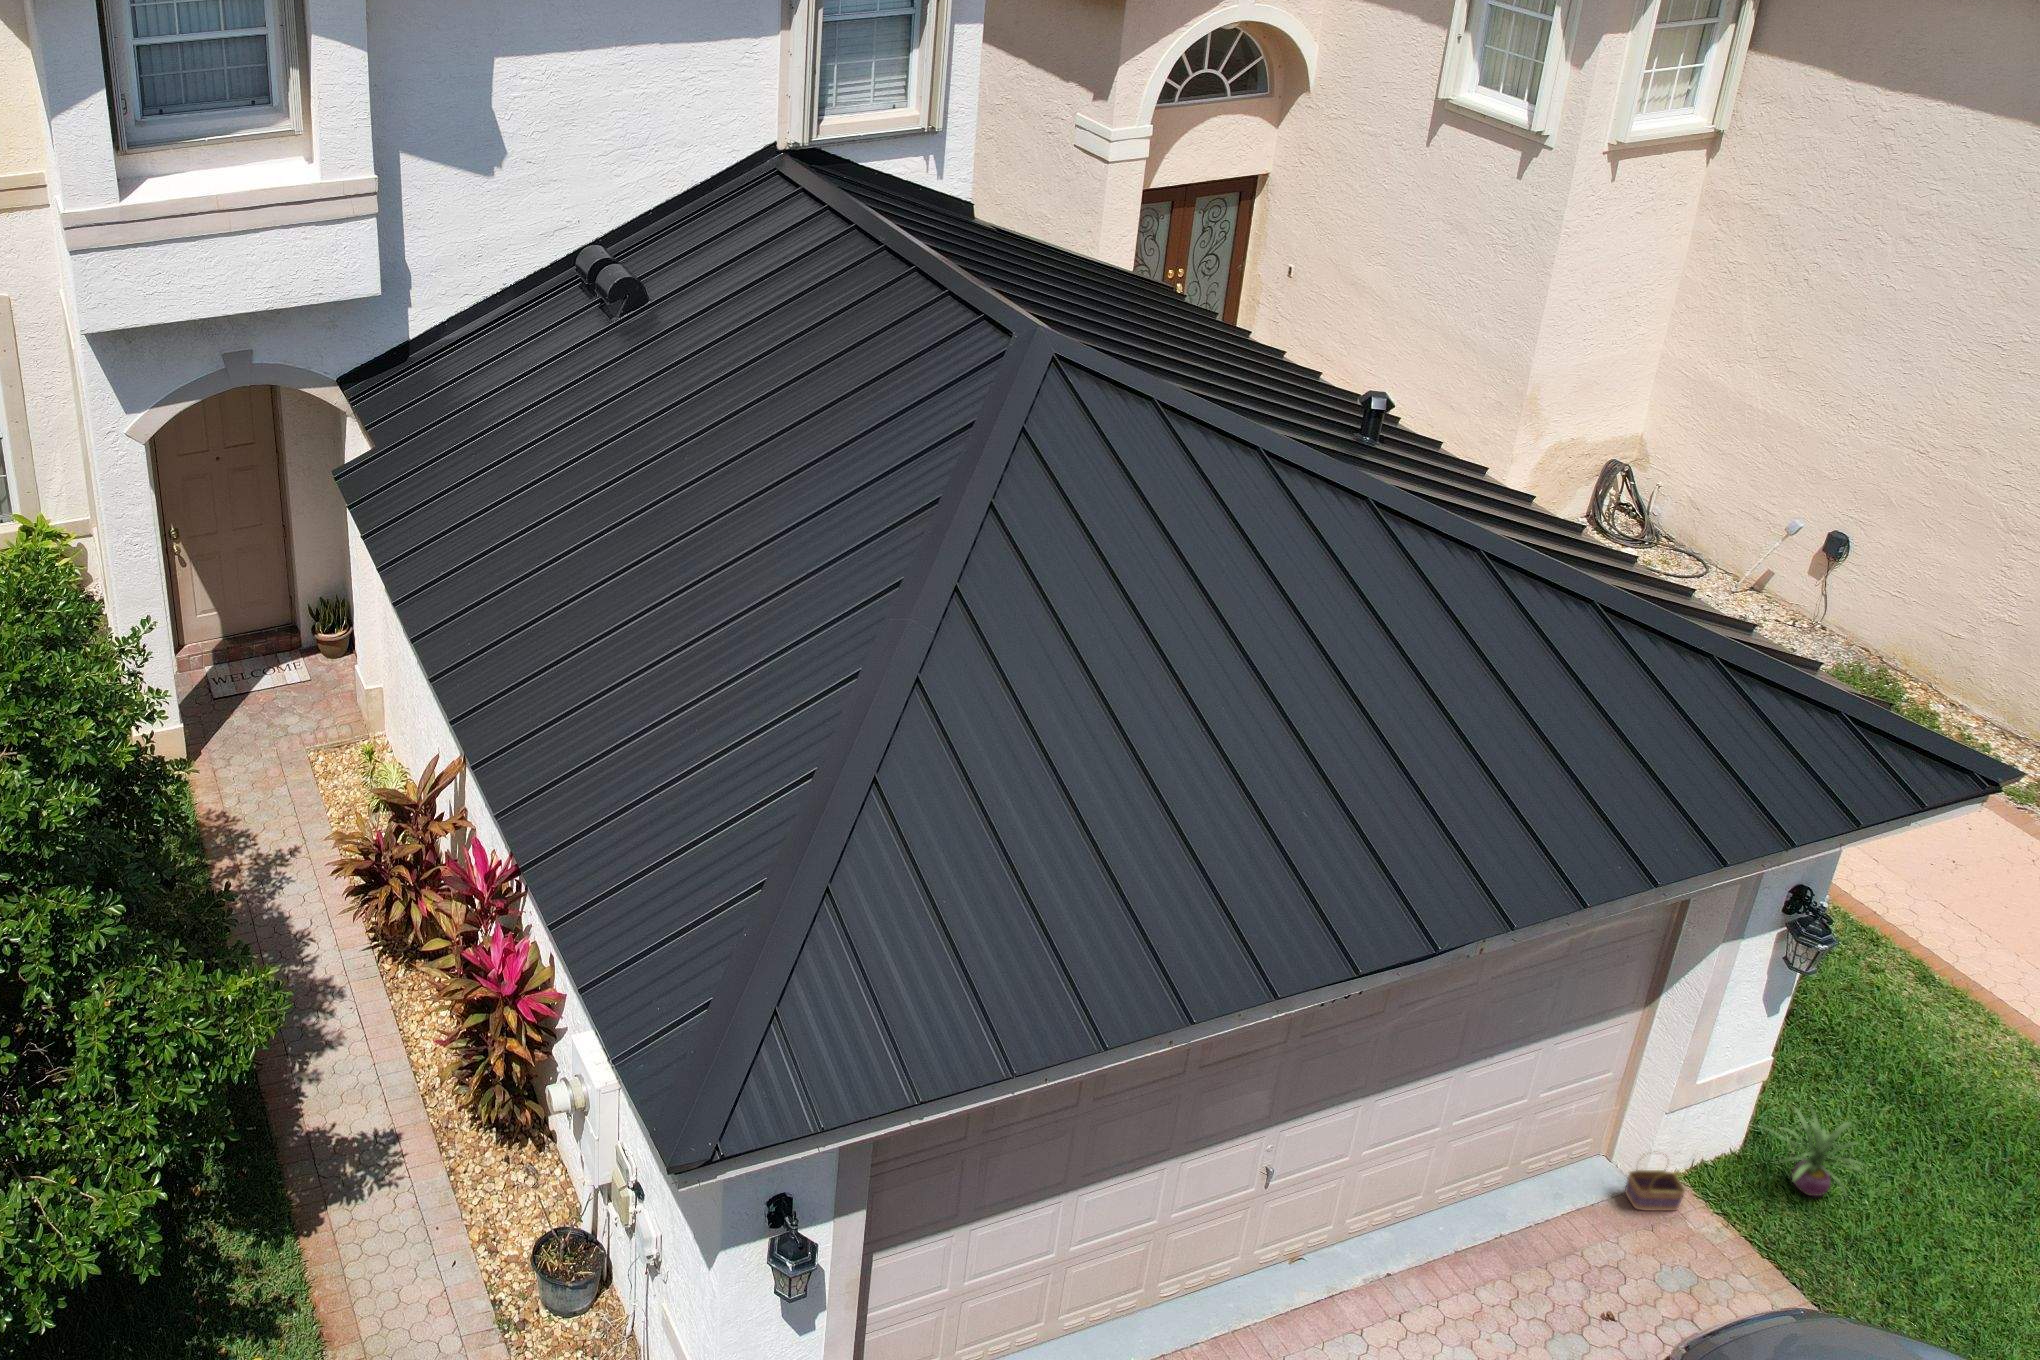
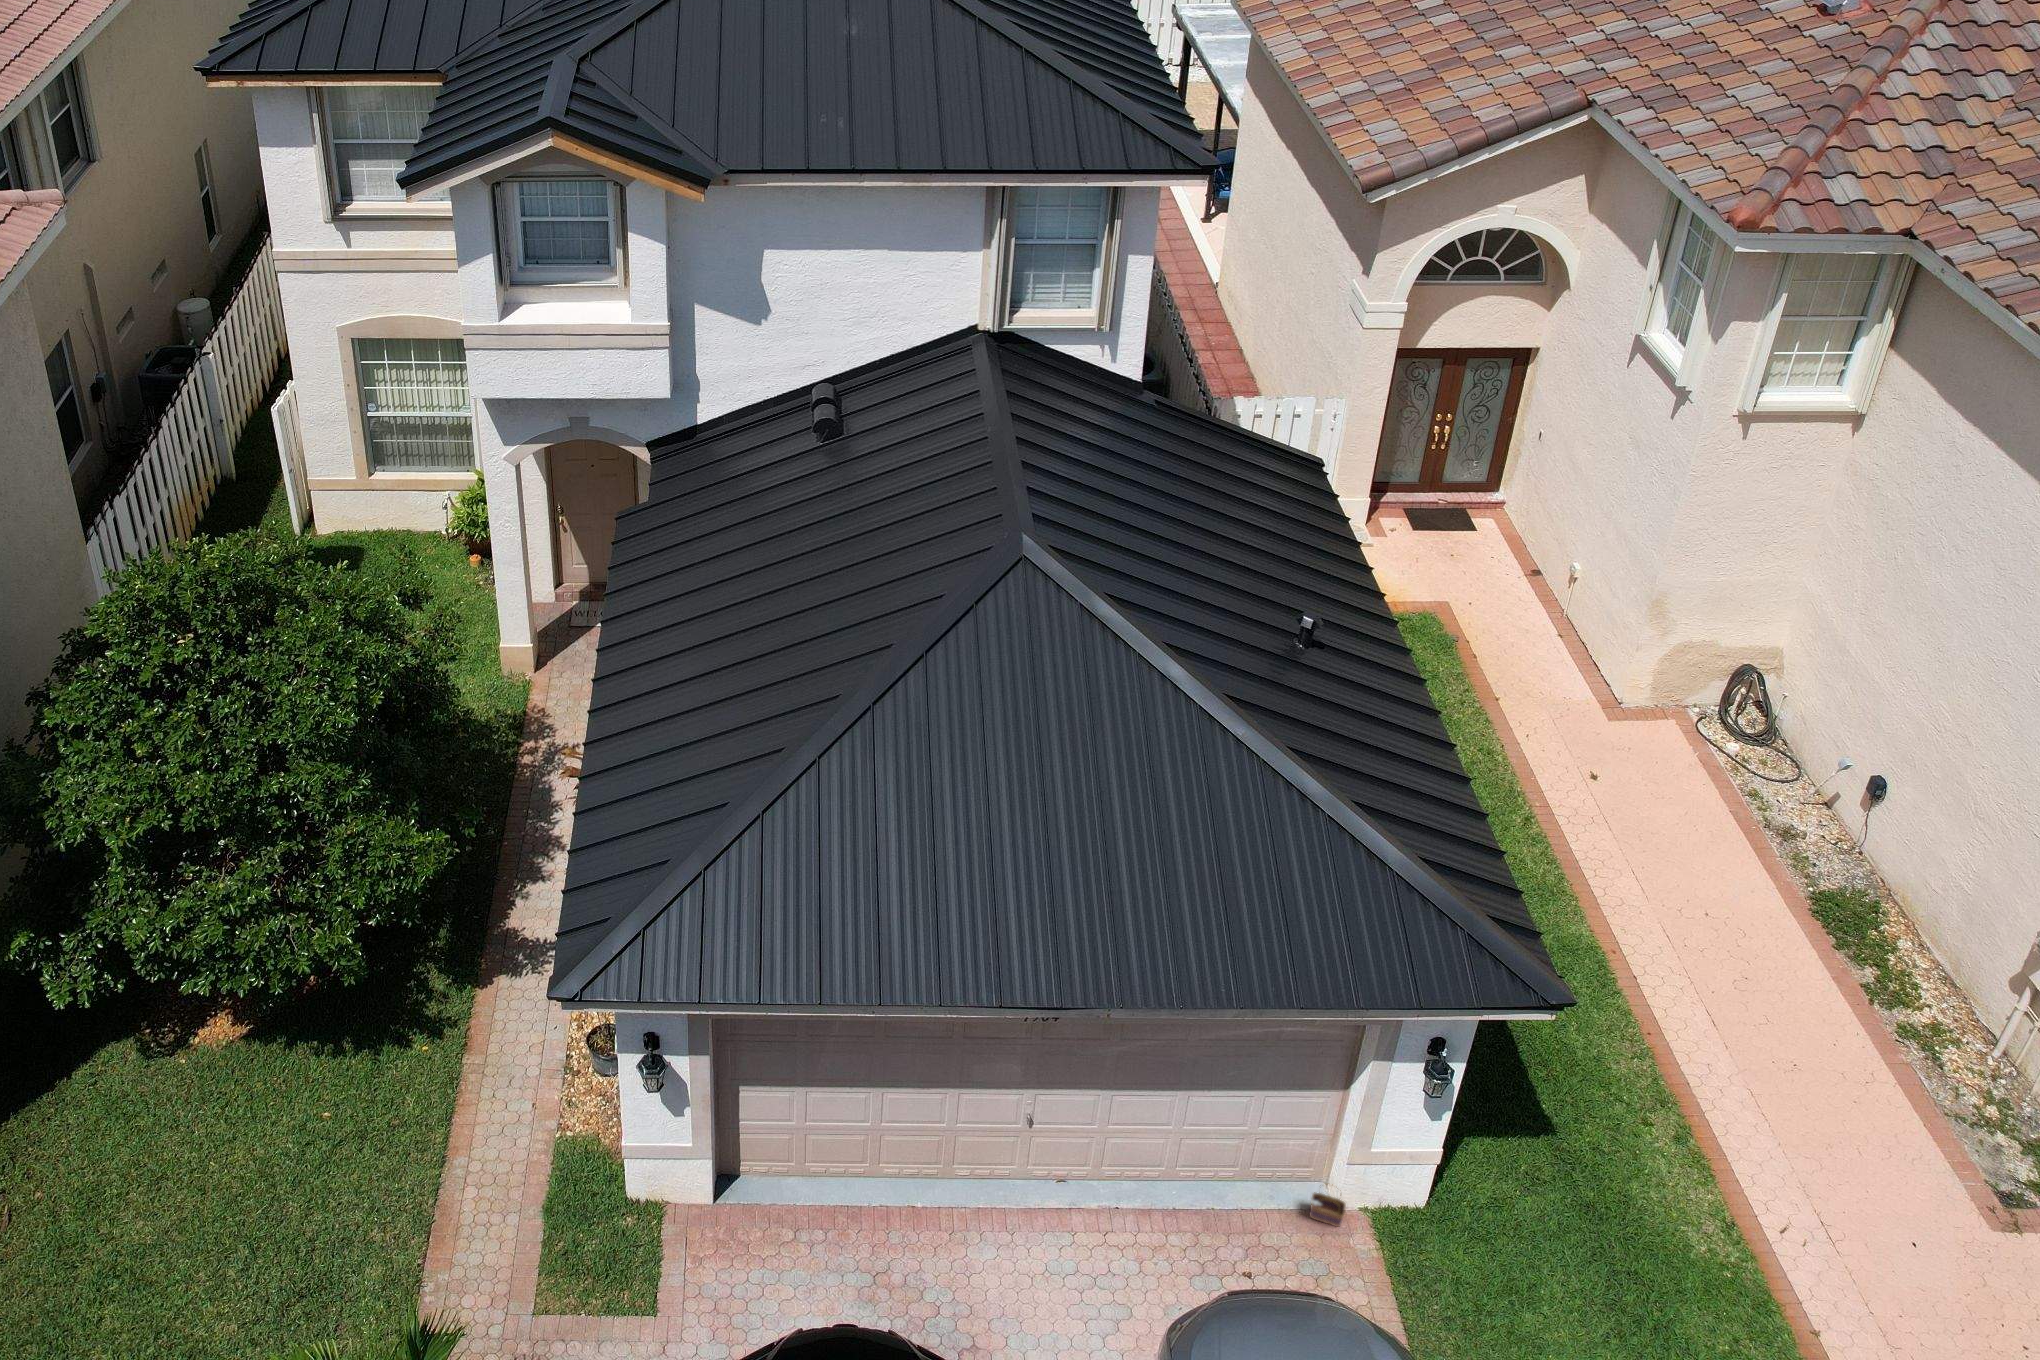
decorative plant: present [1756,1107,1862,1196] -> none [1419,1186,1486,1254]

